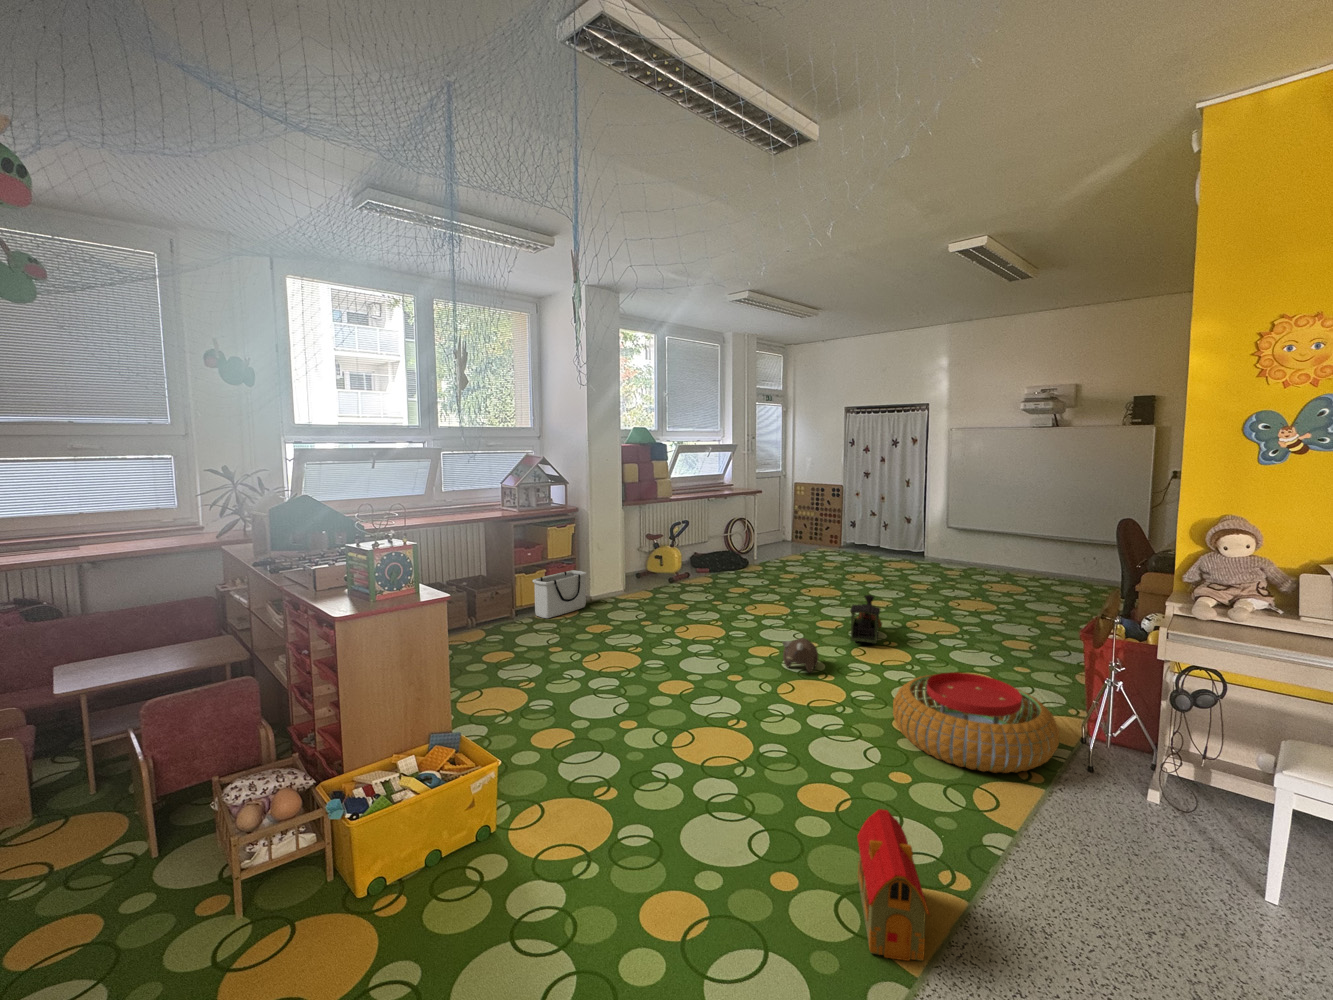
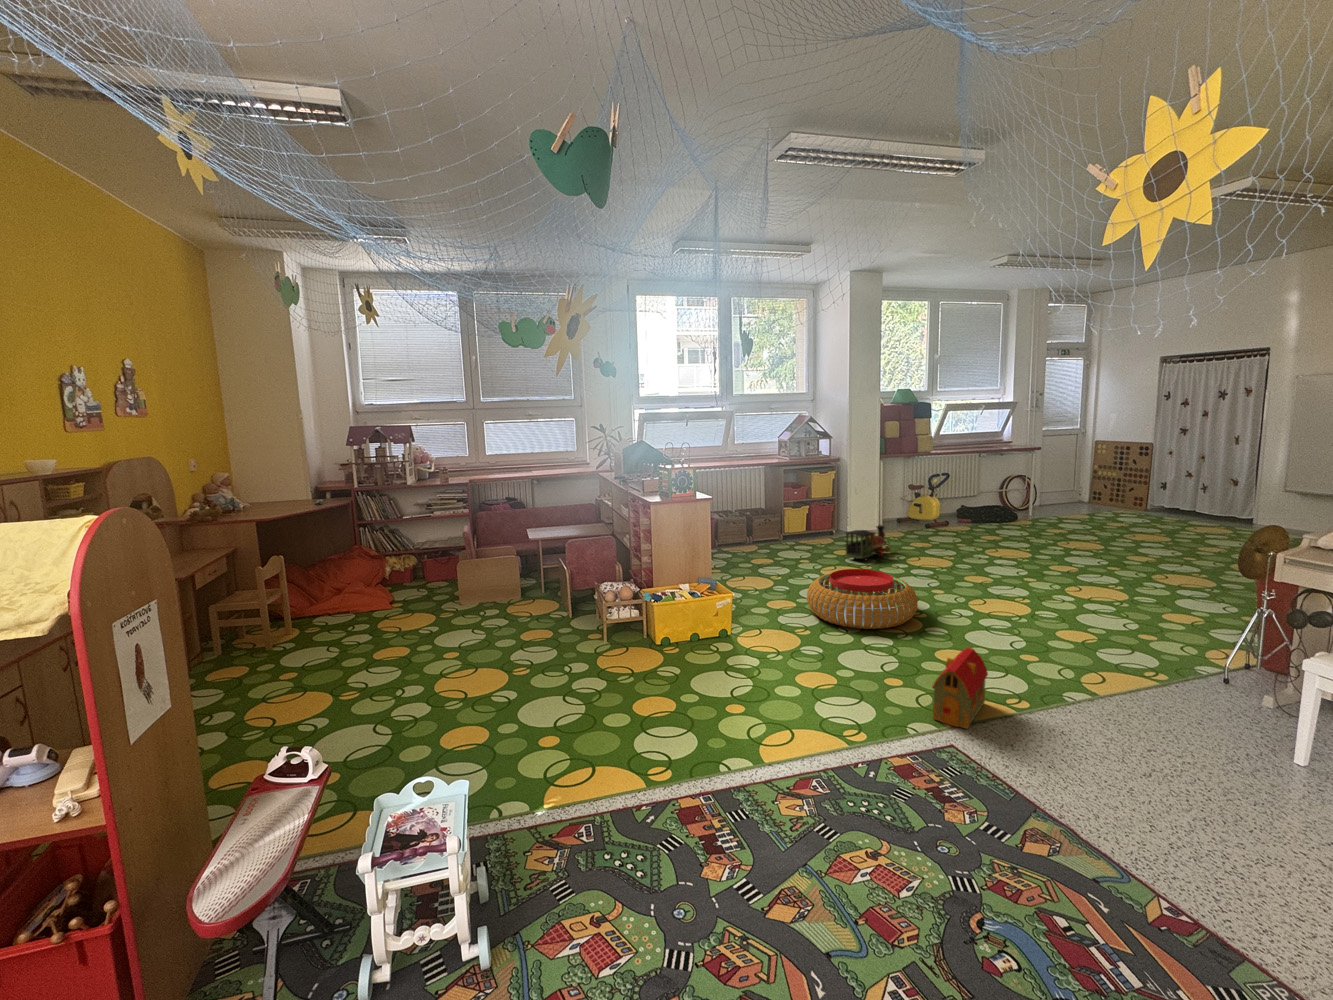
storage bin: present [532,570,587,618] -> none [796,508,842,542]
toy train: present [850,595,882,644] -> present [845,525,890,561]
plush toy: present [783,638,818,673] -> none [986,567,1025,597]
pouf: present [893,672,1059,773] -> present [807,569,918,629]

